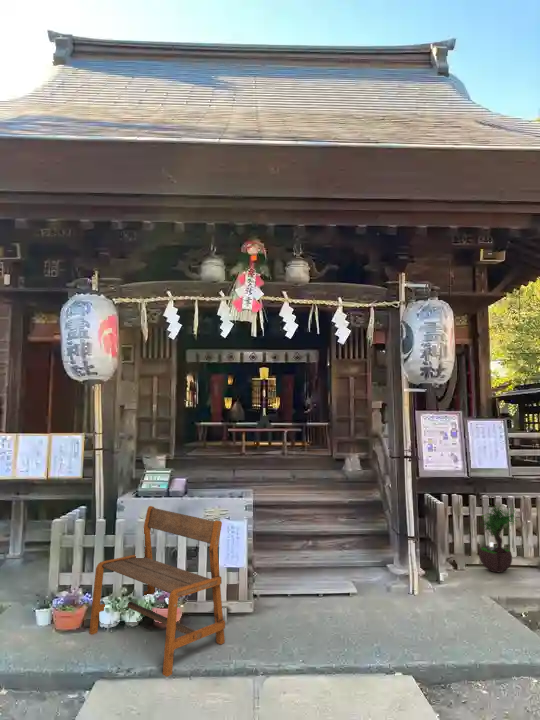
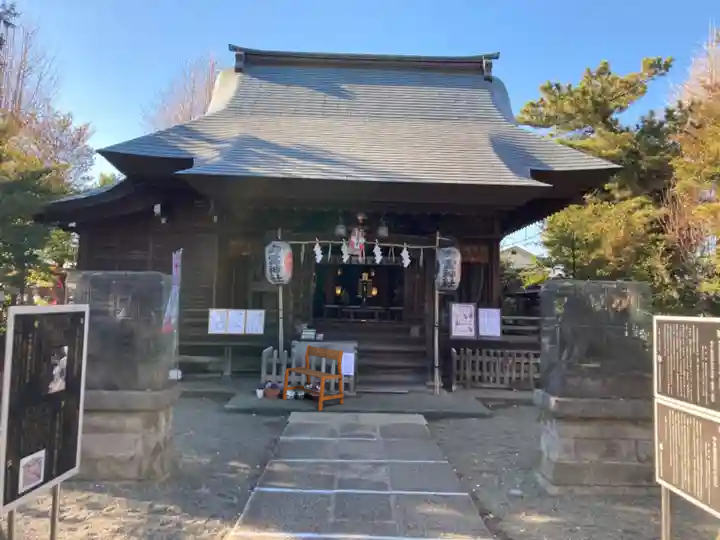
potted tree: present [479,507,516,572] -> none [475,352,497,389]

